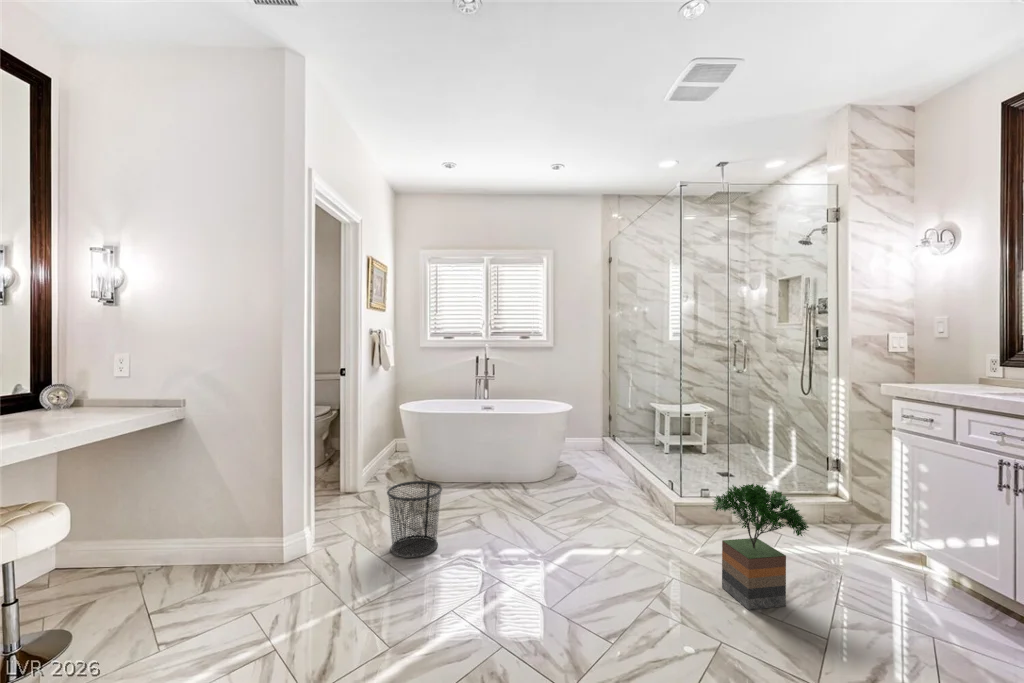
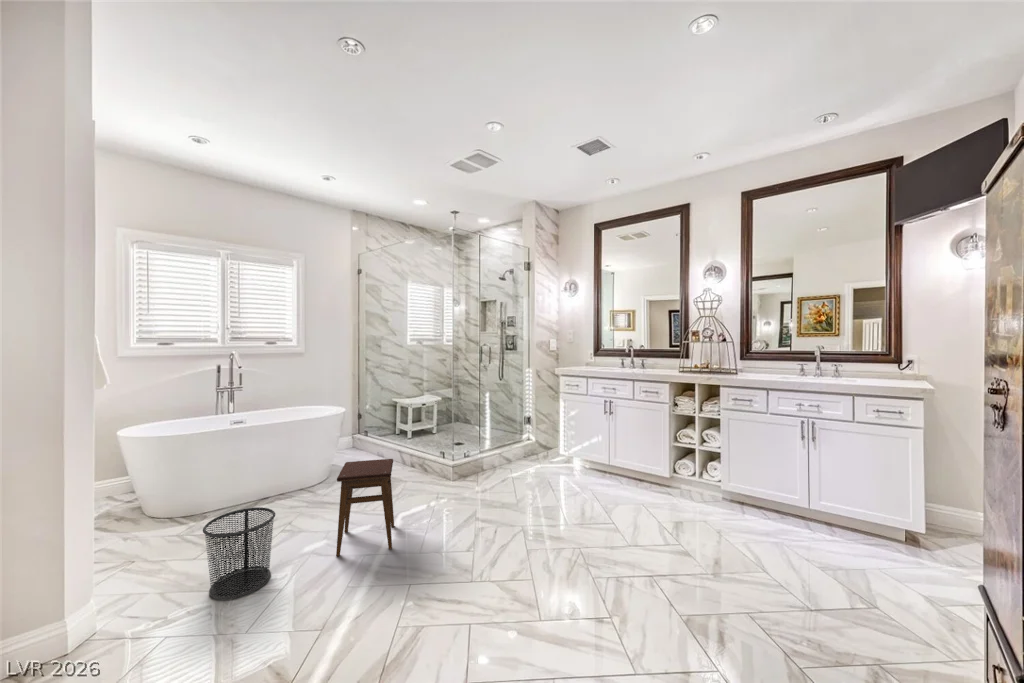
stool: none [491,460,566,570] -> present [336,459,394,556]
potted tree: present [713,484,809,610] -> none [503,439,558,519]

